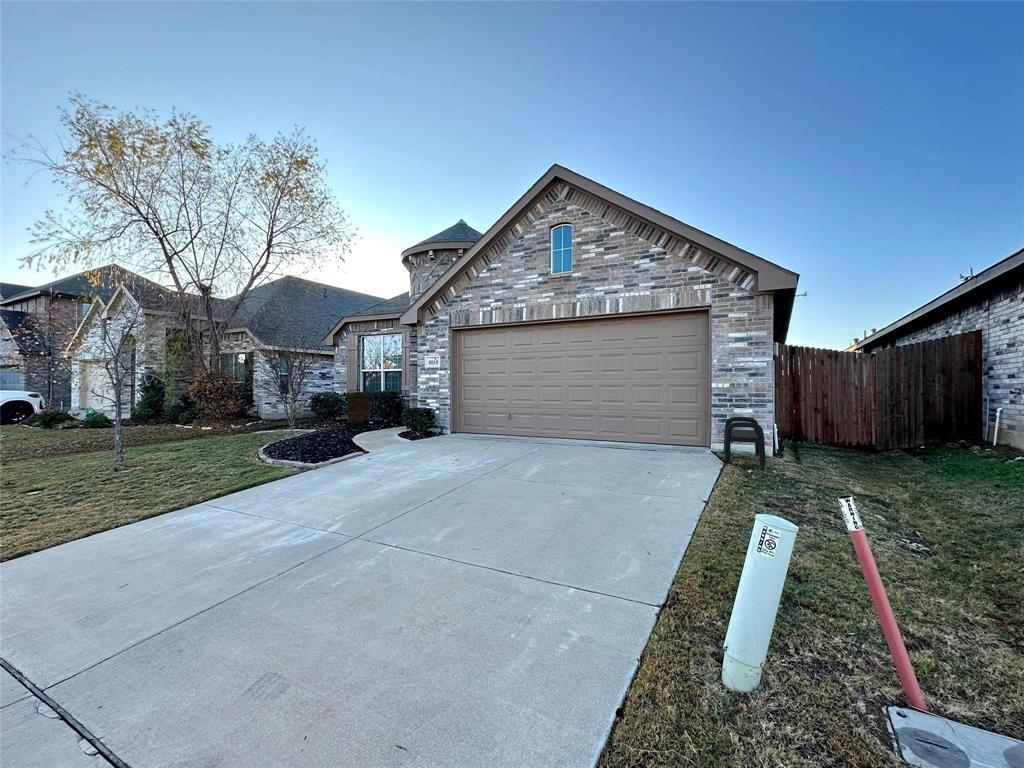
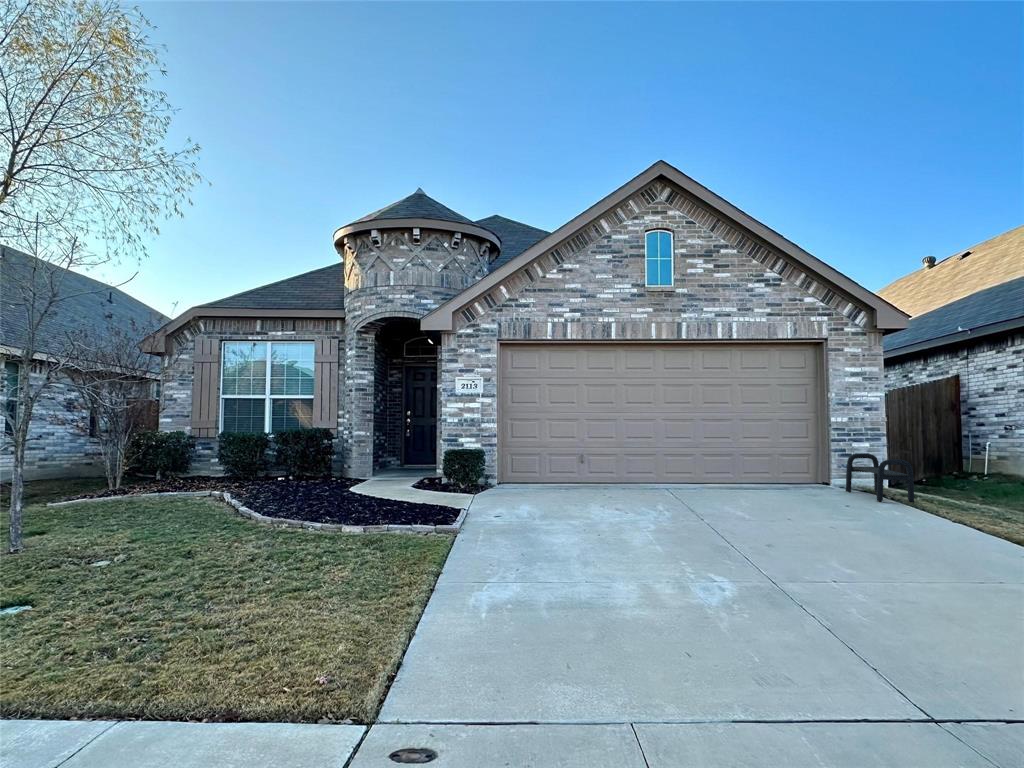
lounge chair: present [345,392,373,428] -> none [282,426,326,482]

